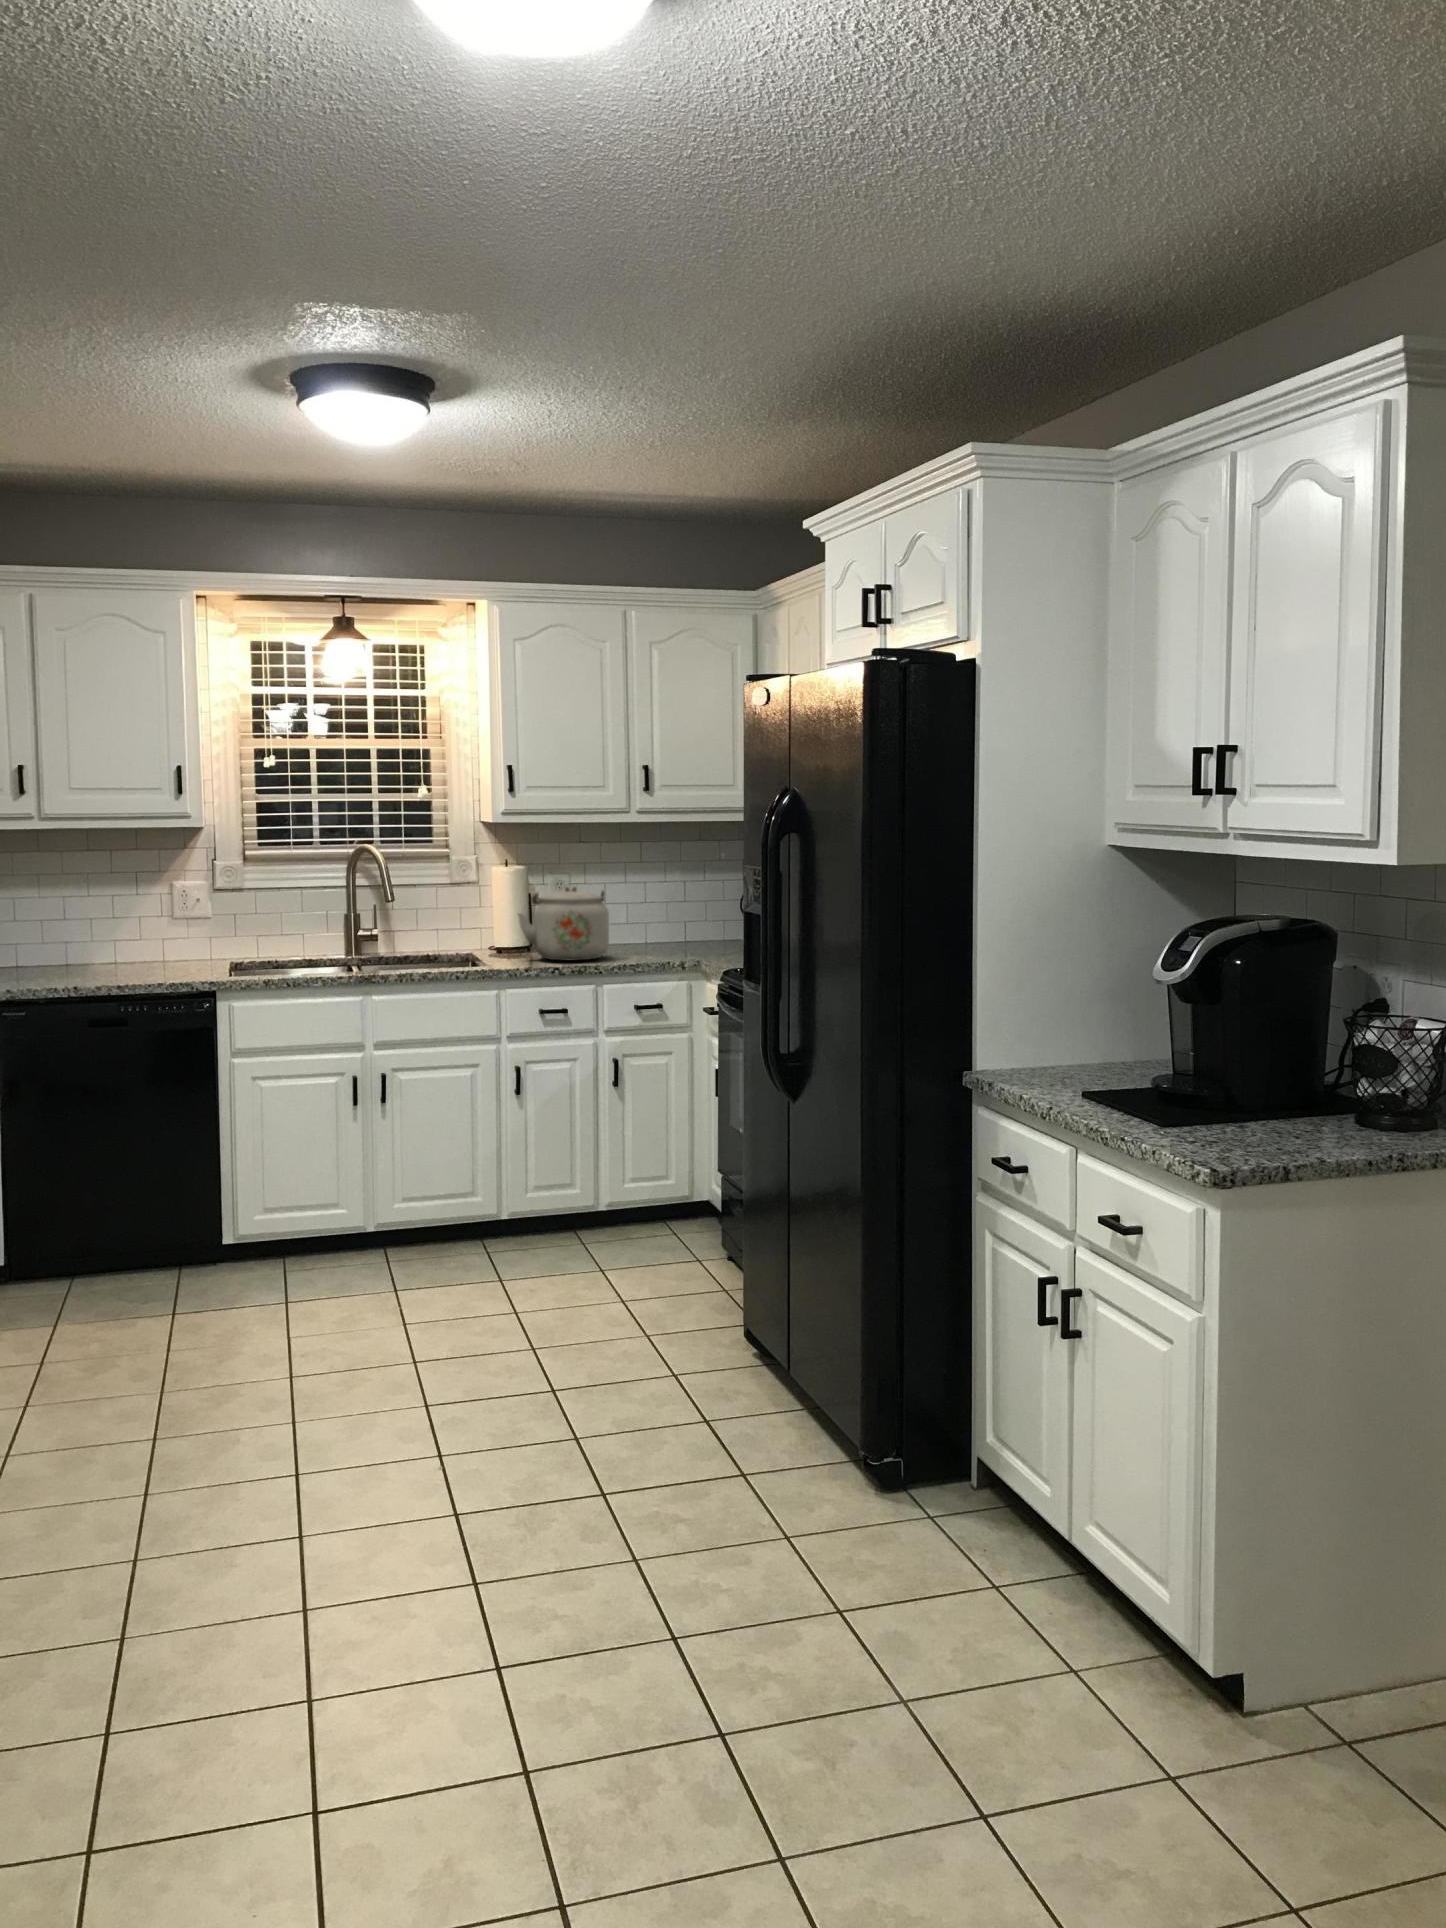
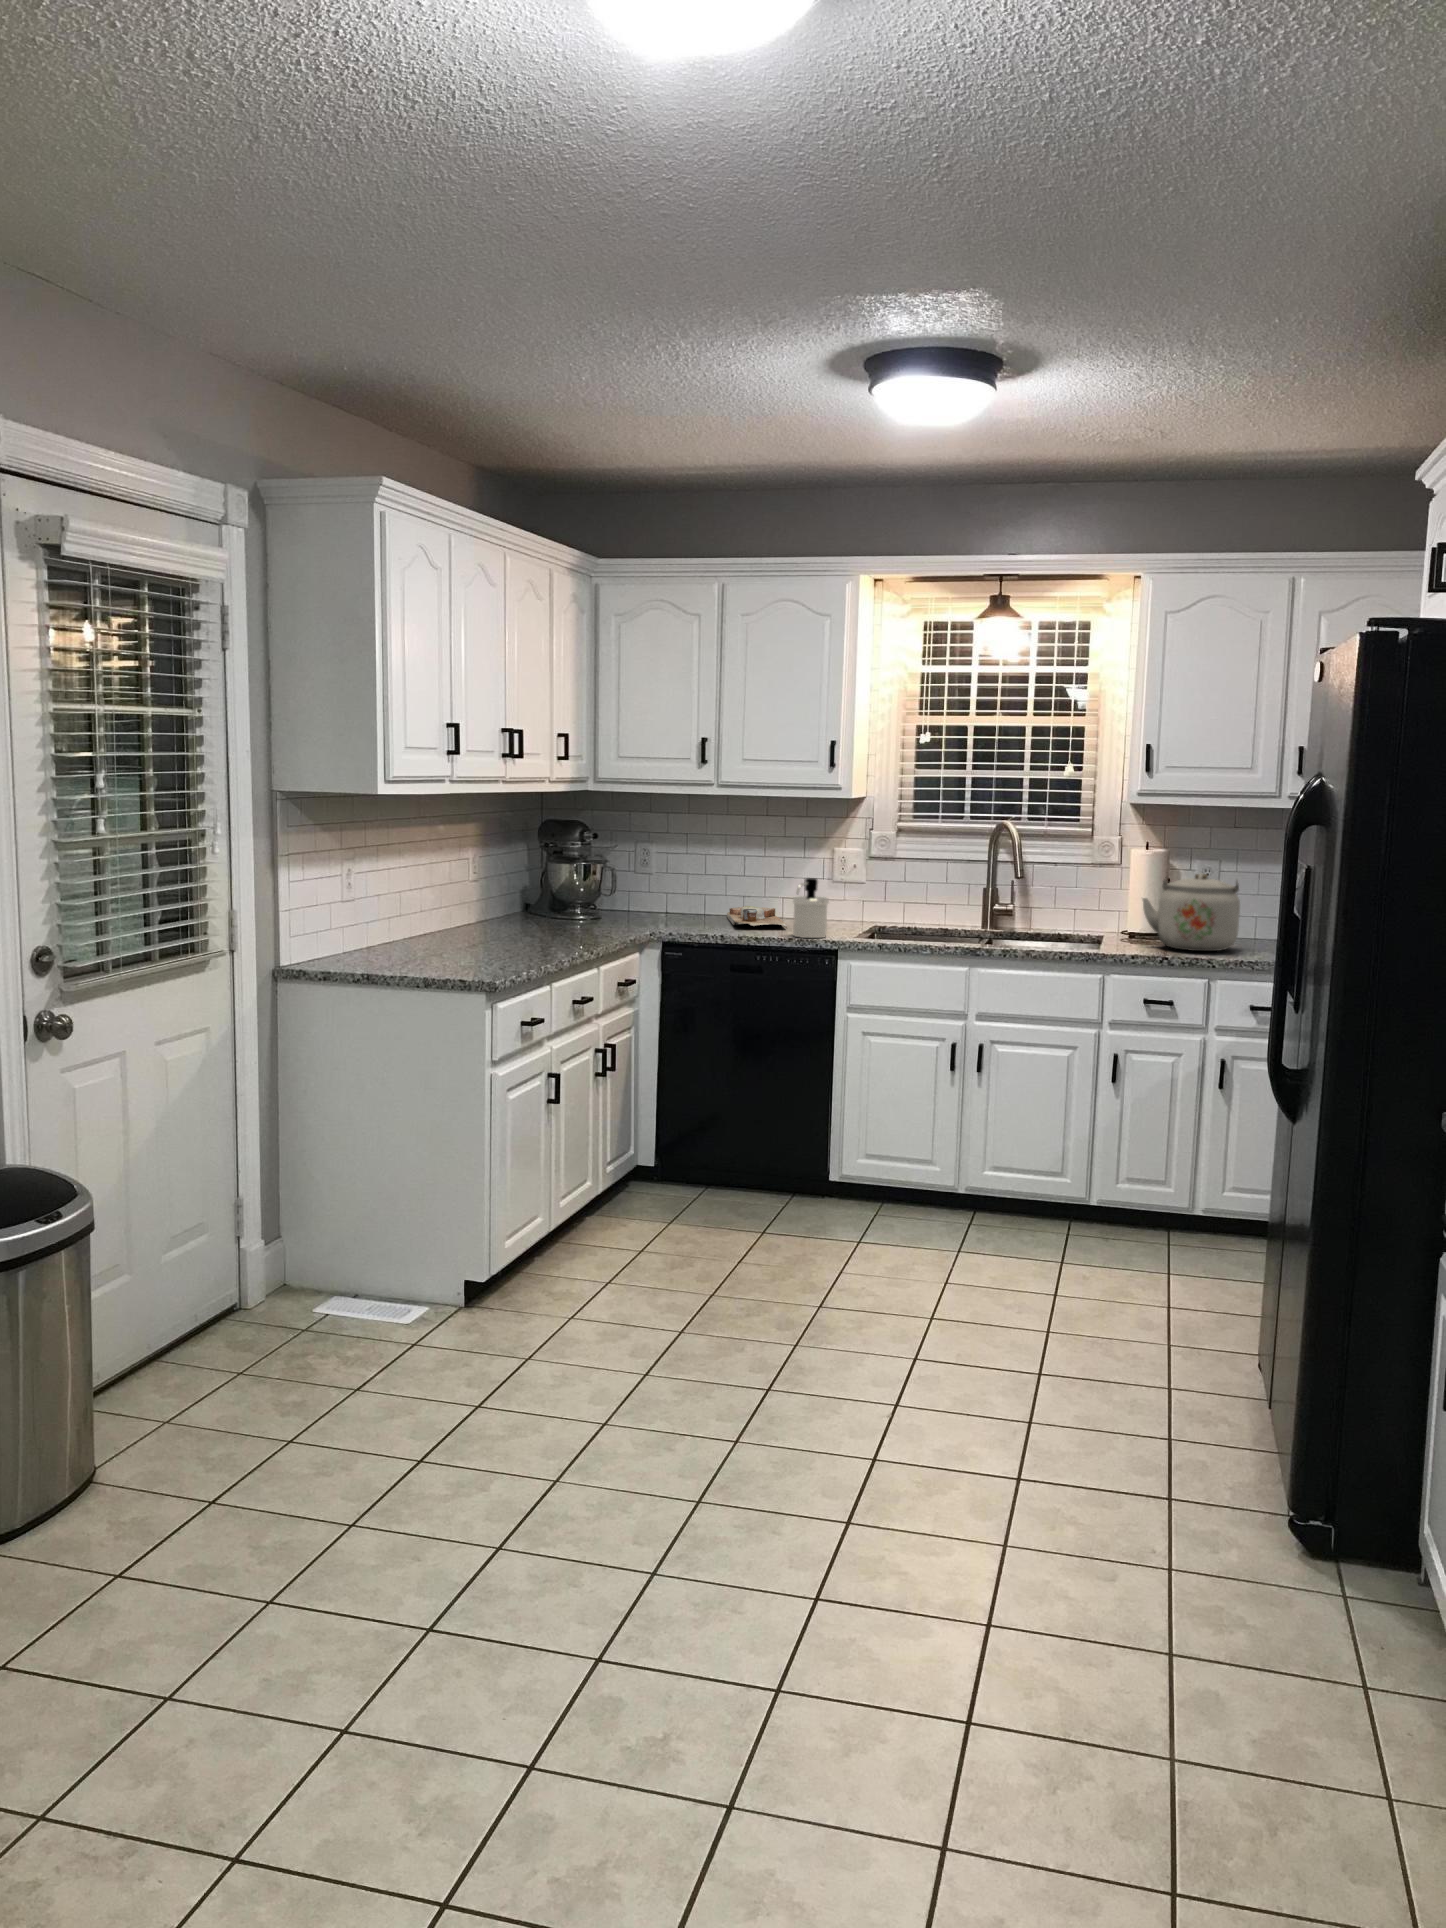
soap dispenser: none [153,914,195,980] -> present [793,878,829,938]
cutting board: none [54,952,142,975] -> present [727,906,787,928]

